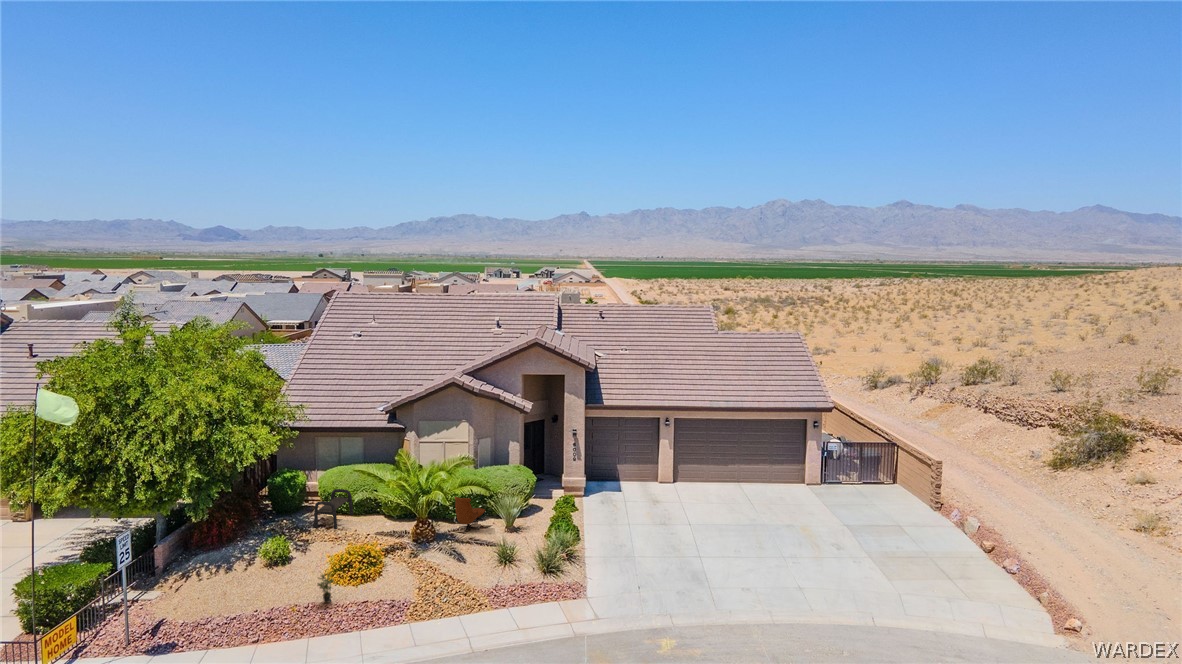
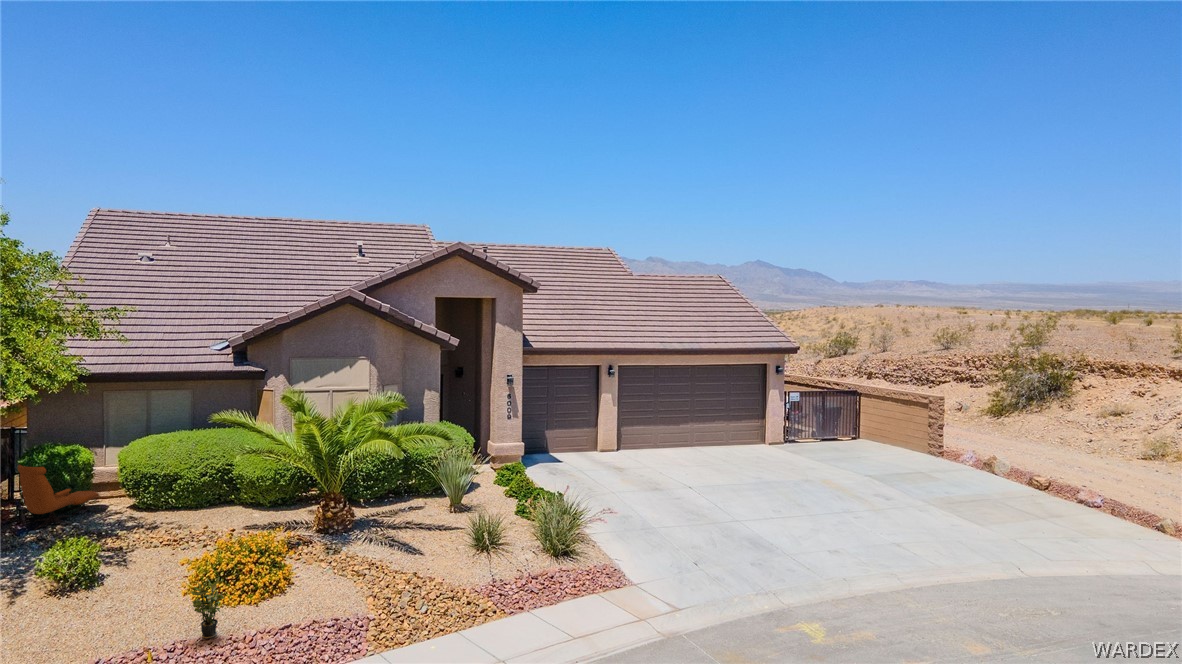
bench: present [314,489,353,529] -> none [124,466,187,529]
lounge chair: present [455,497,486,534] -> present [18,465,99,530]

